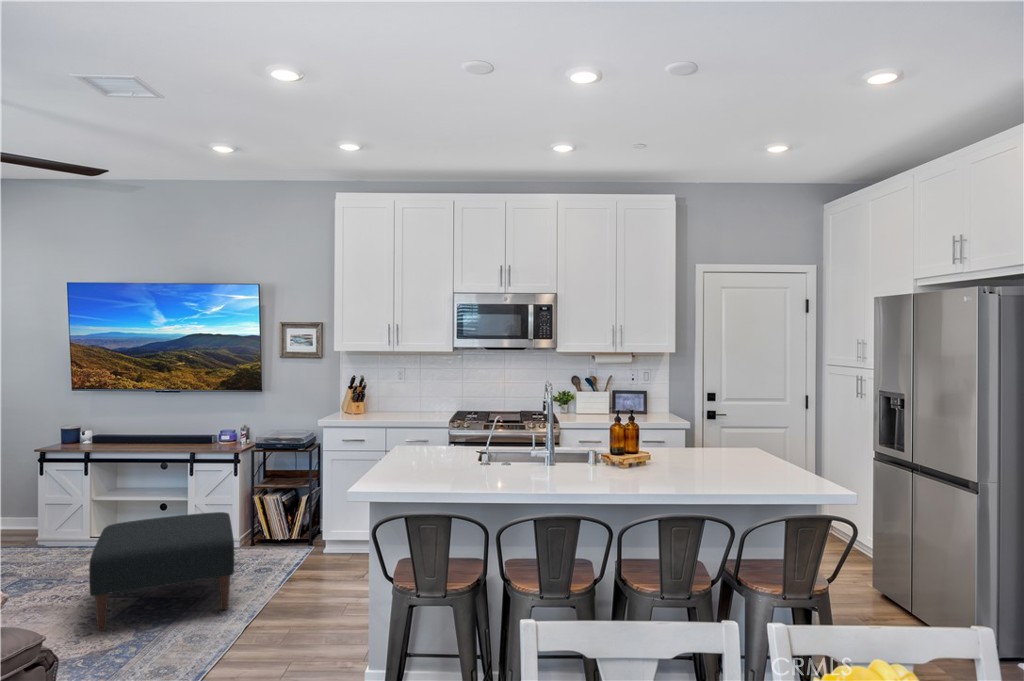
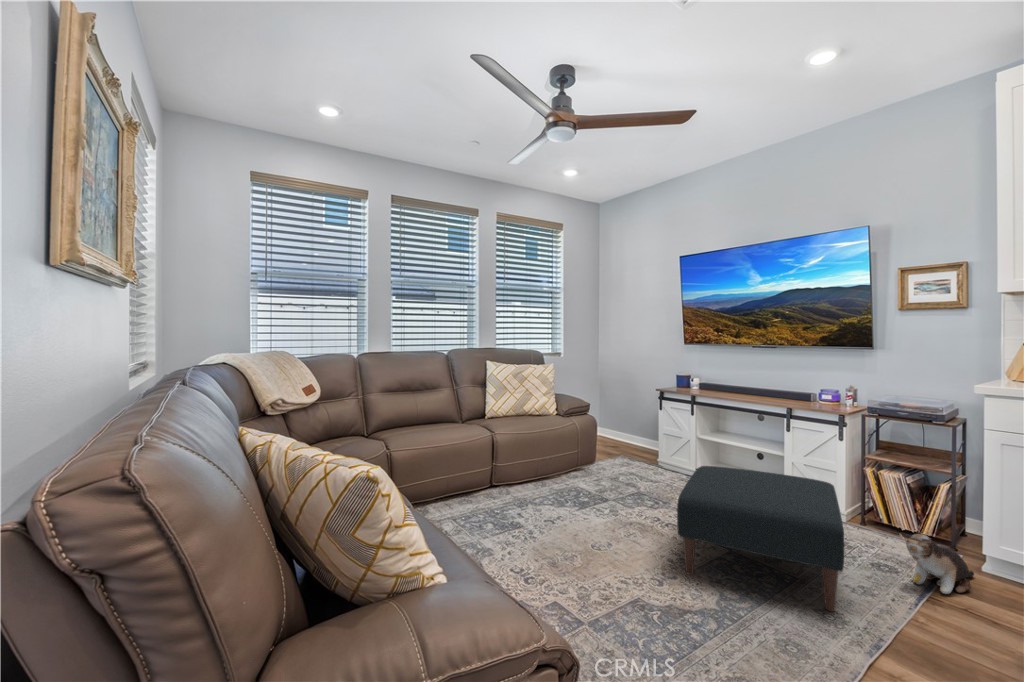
plush toy: none [272,533,318,572] -> present [899,534,974,594]

